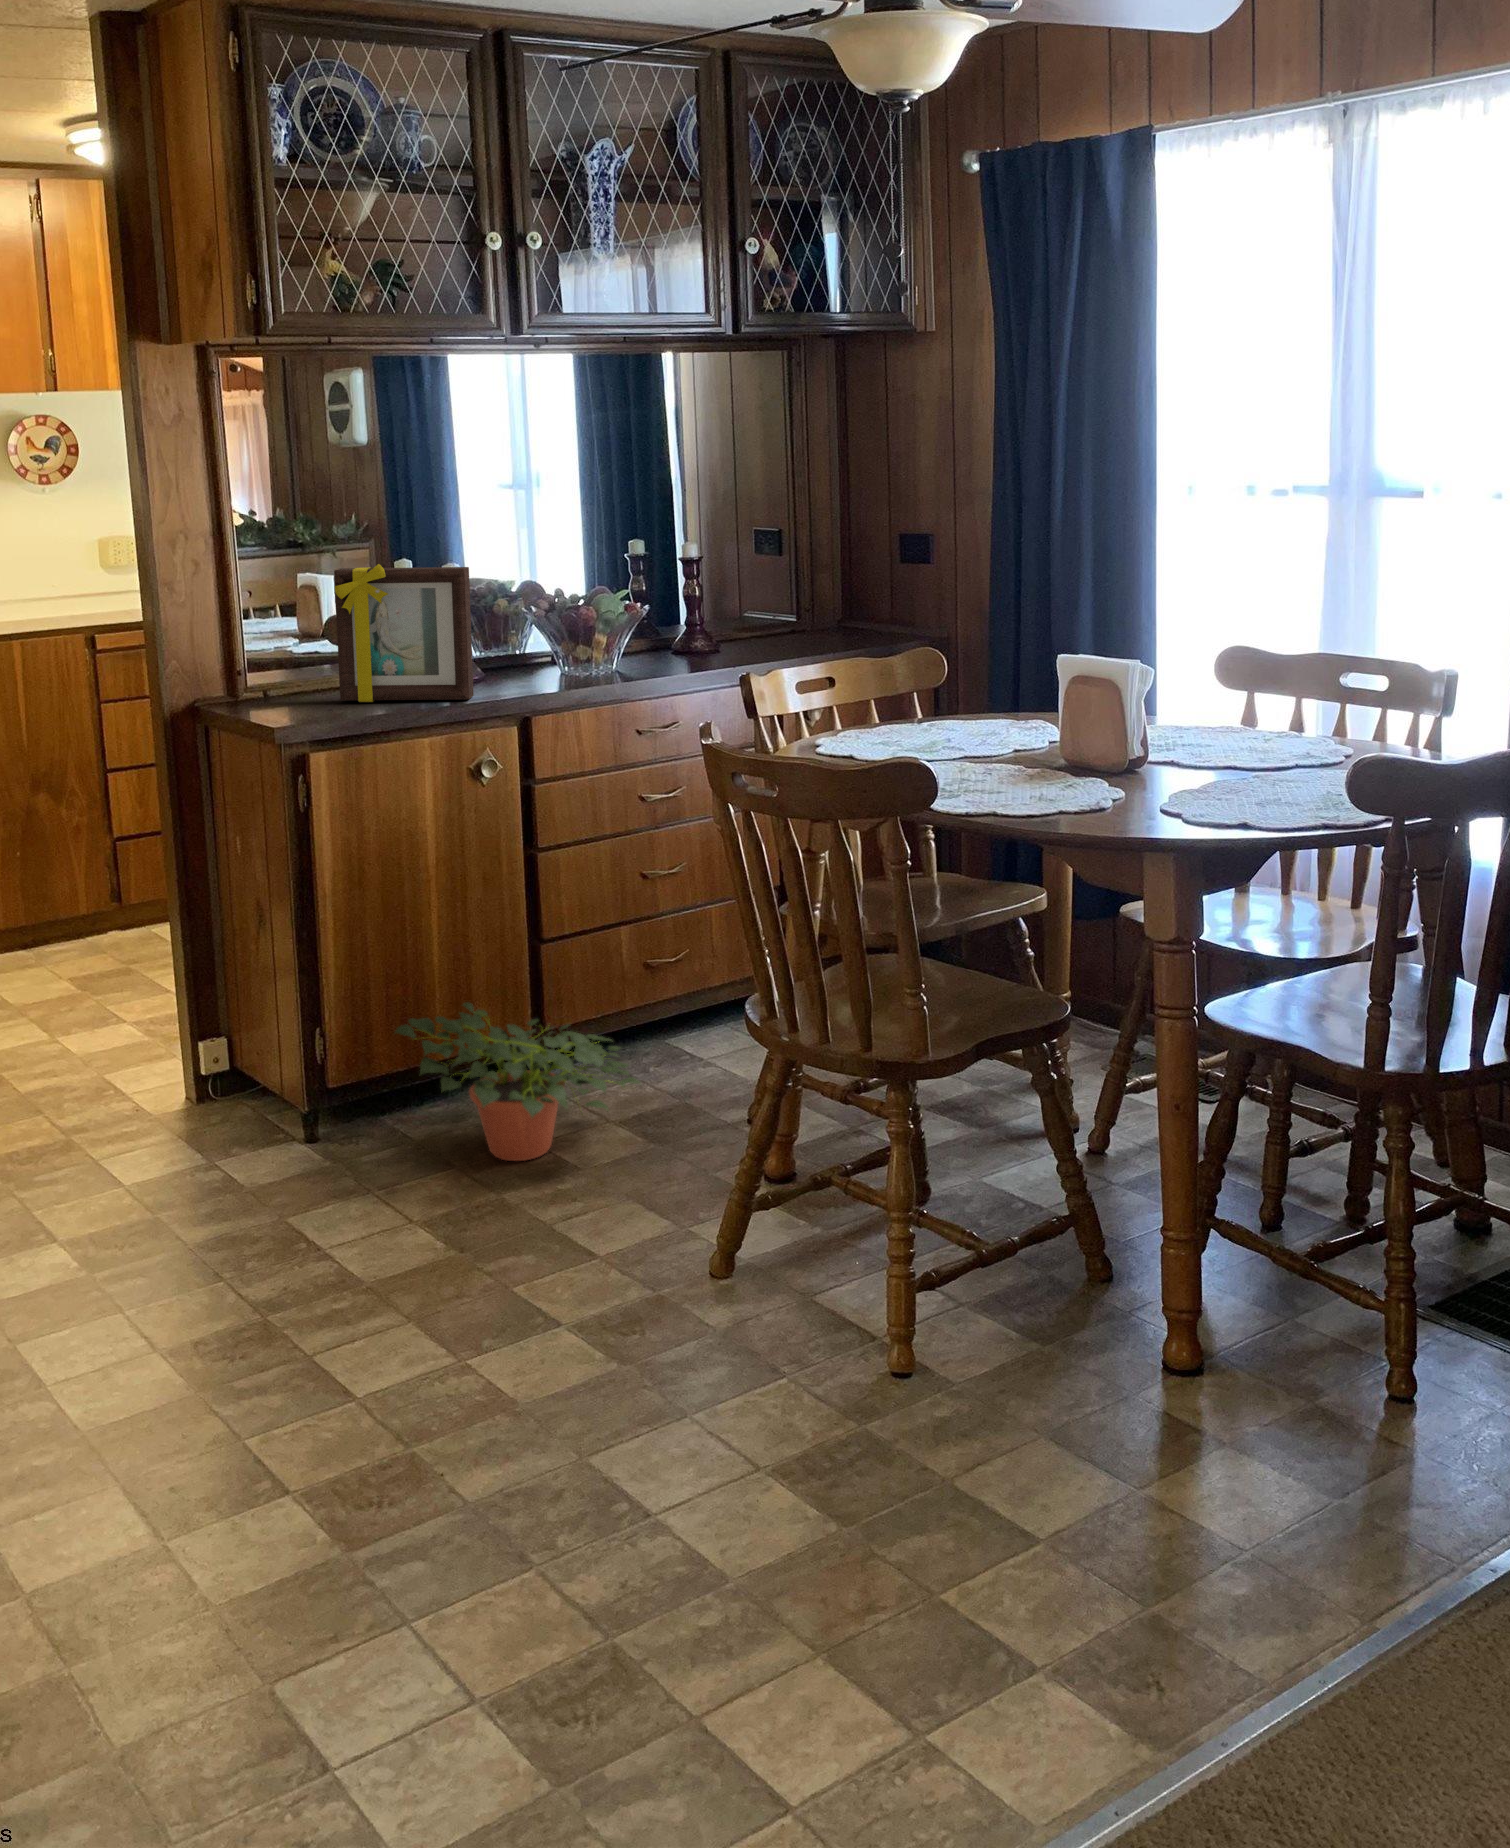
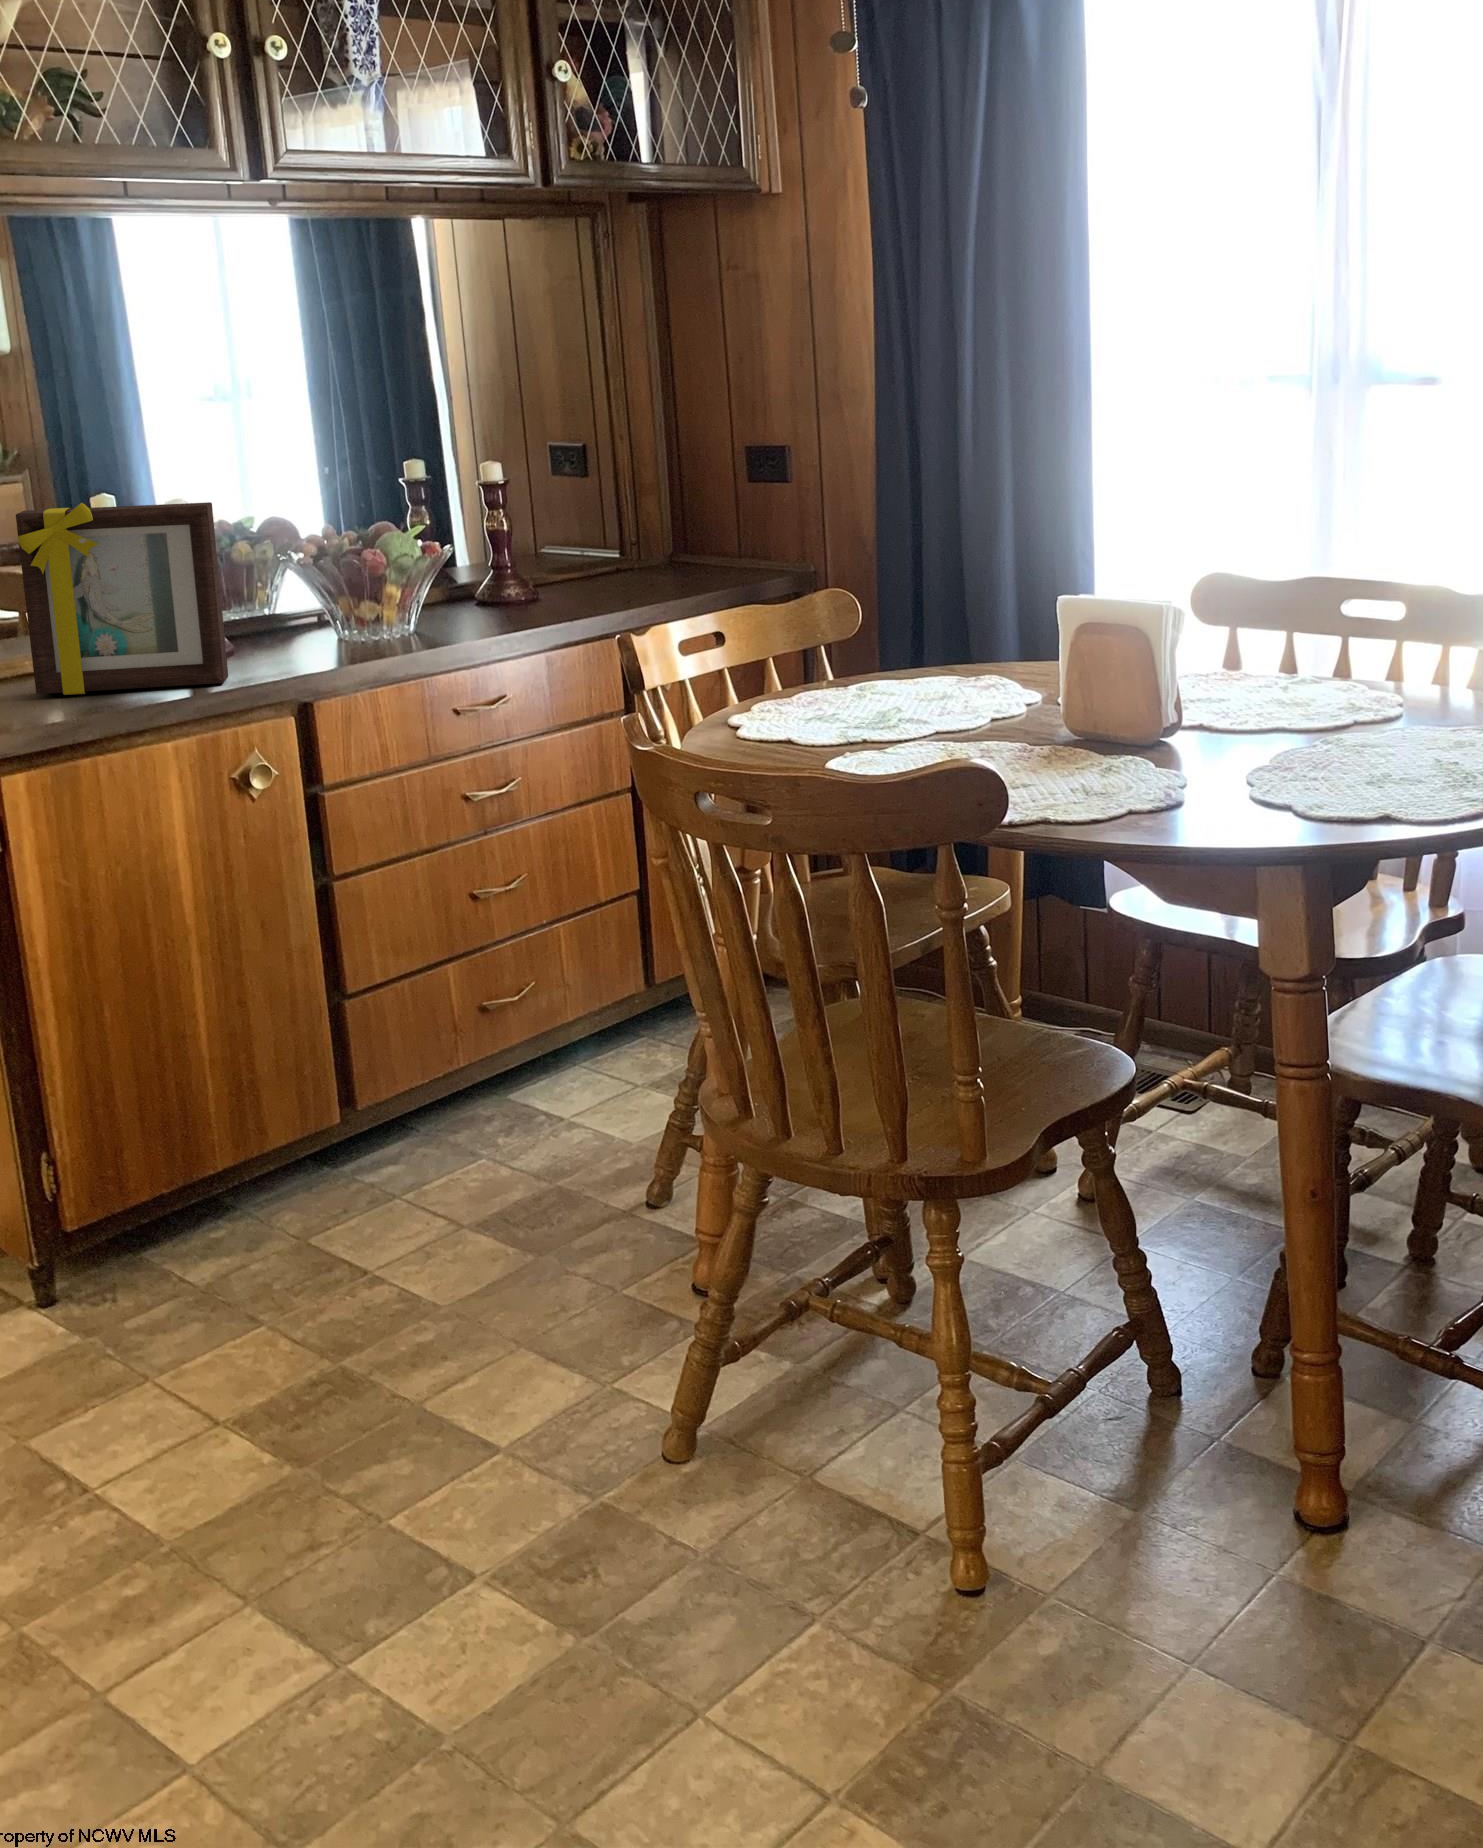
potted plant: present [395,1002,640,1161] -> none [155,1097,517,1311]

